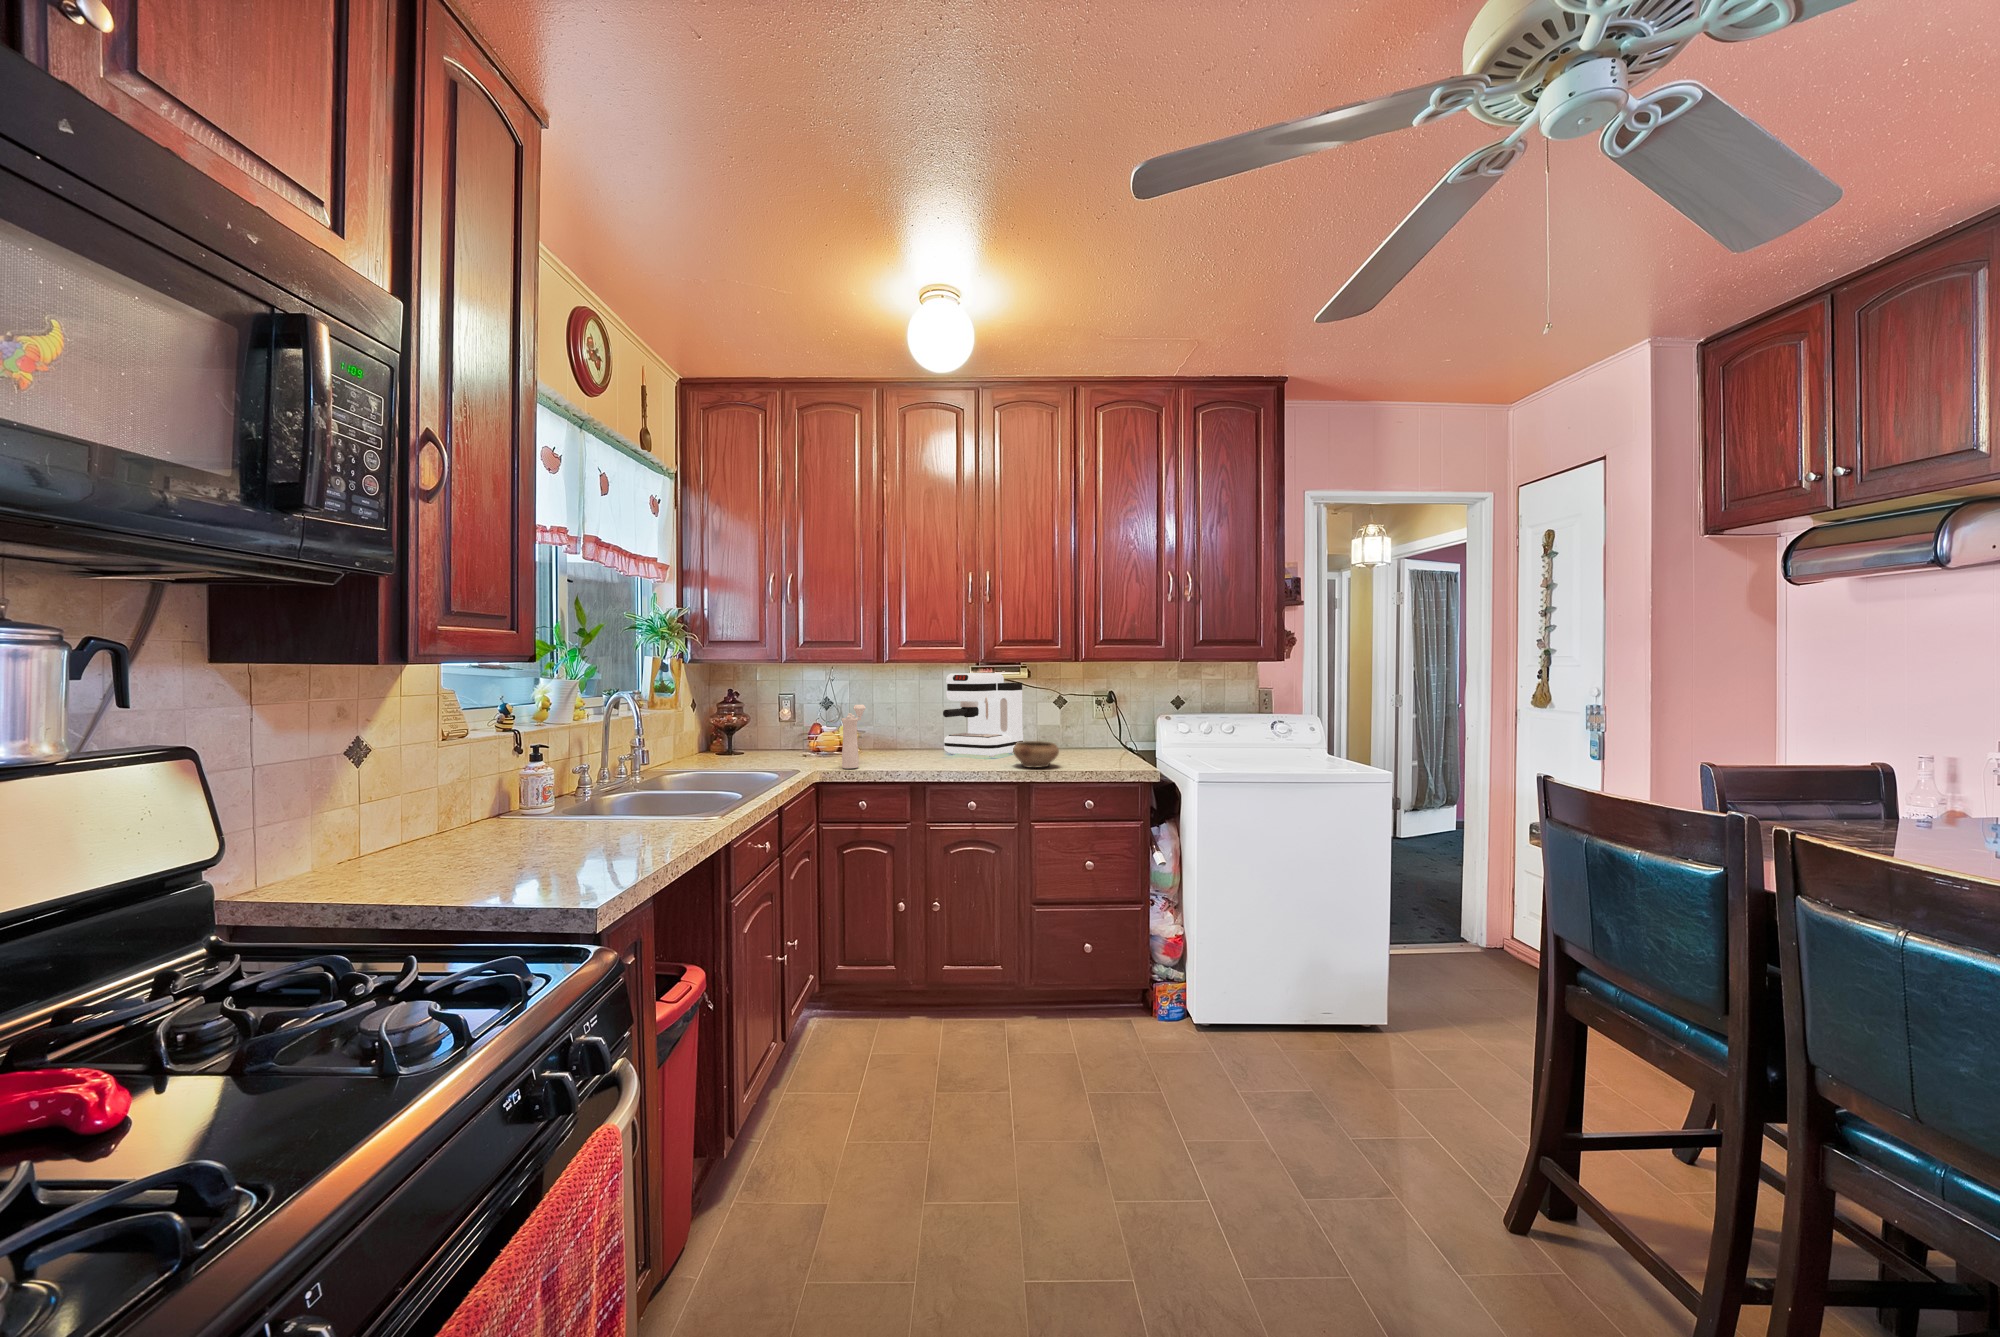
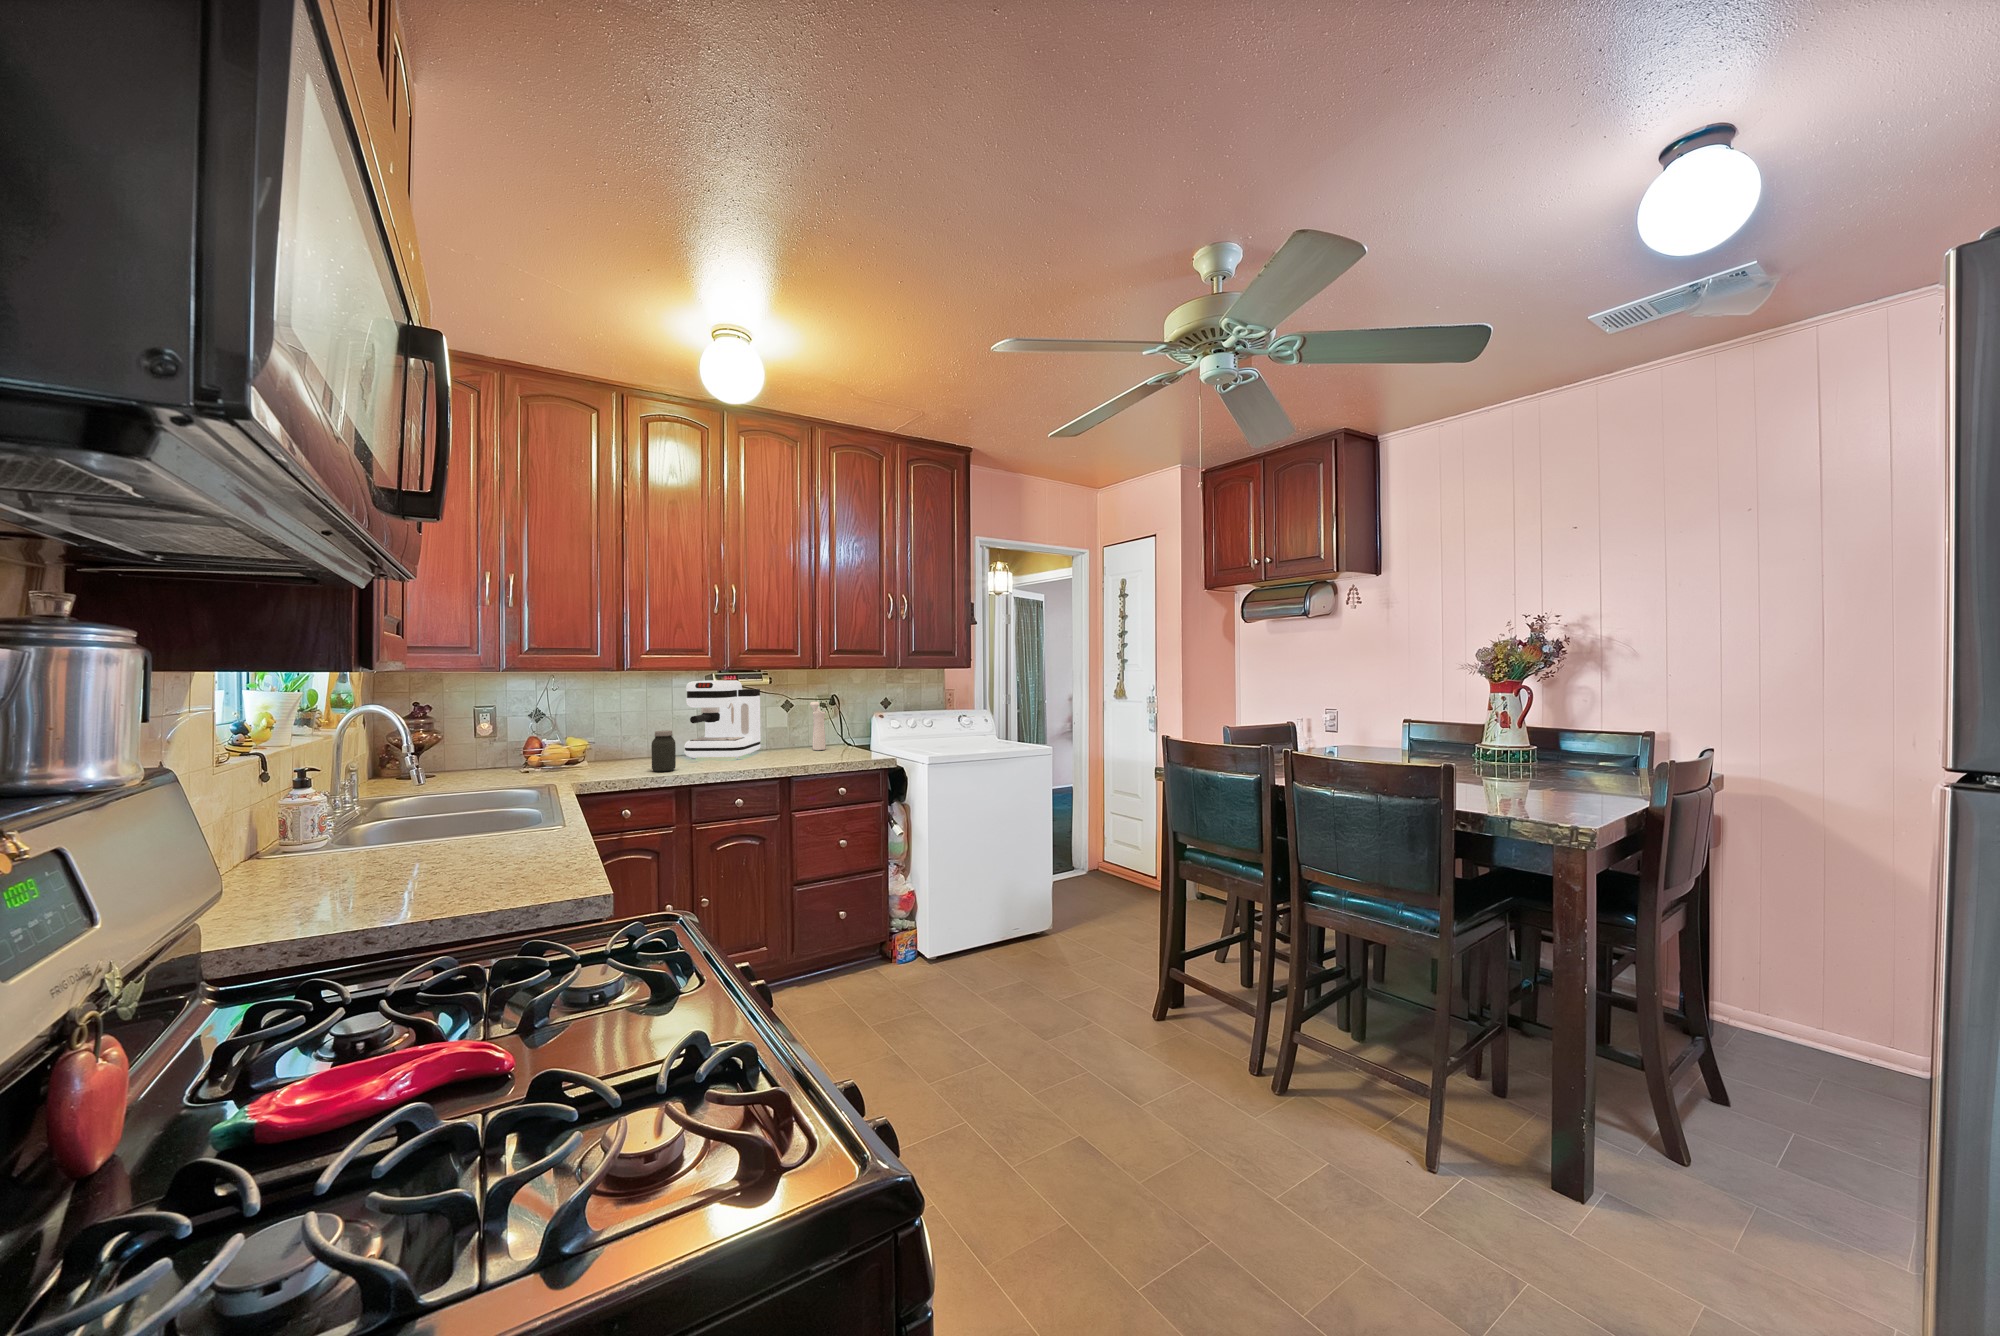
pepper mill: present [841,705,866,768] -> present [810,702,826,750]
jar: none [900,723,922,765] -> present [651,730,676,772]
ceramic bowl: present [1013,741,1059,768] -> none [767,741,811,765]

